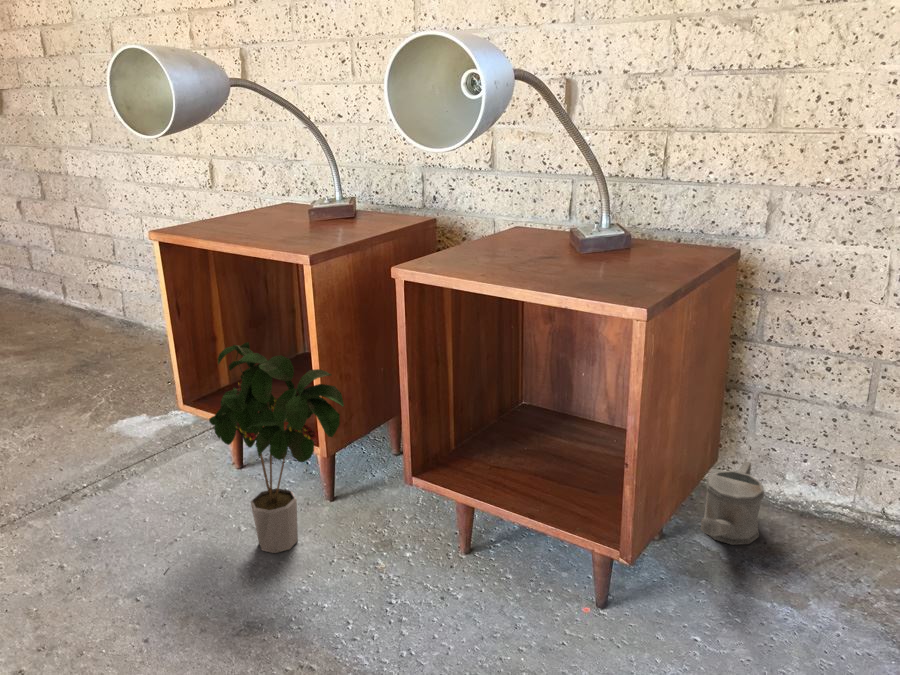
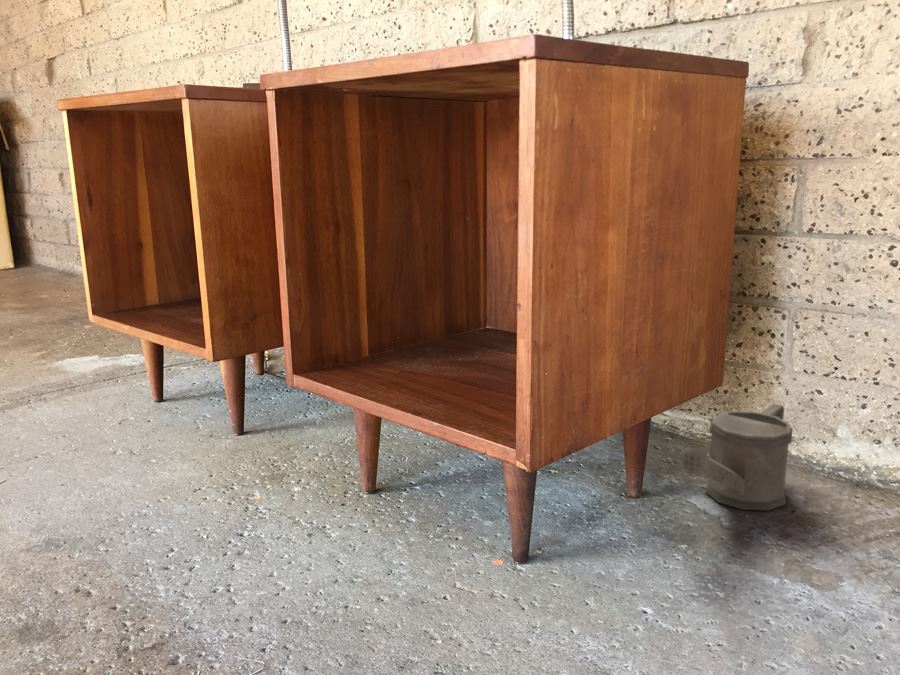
potted plant: present [209,342,344,553] -> none [82,208,210,475]

